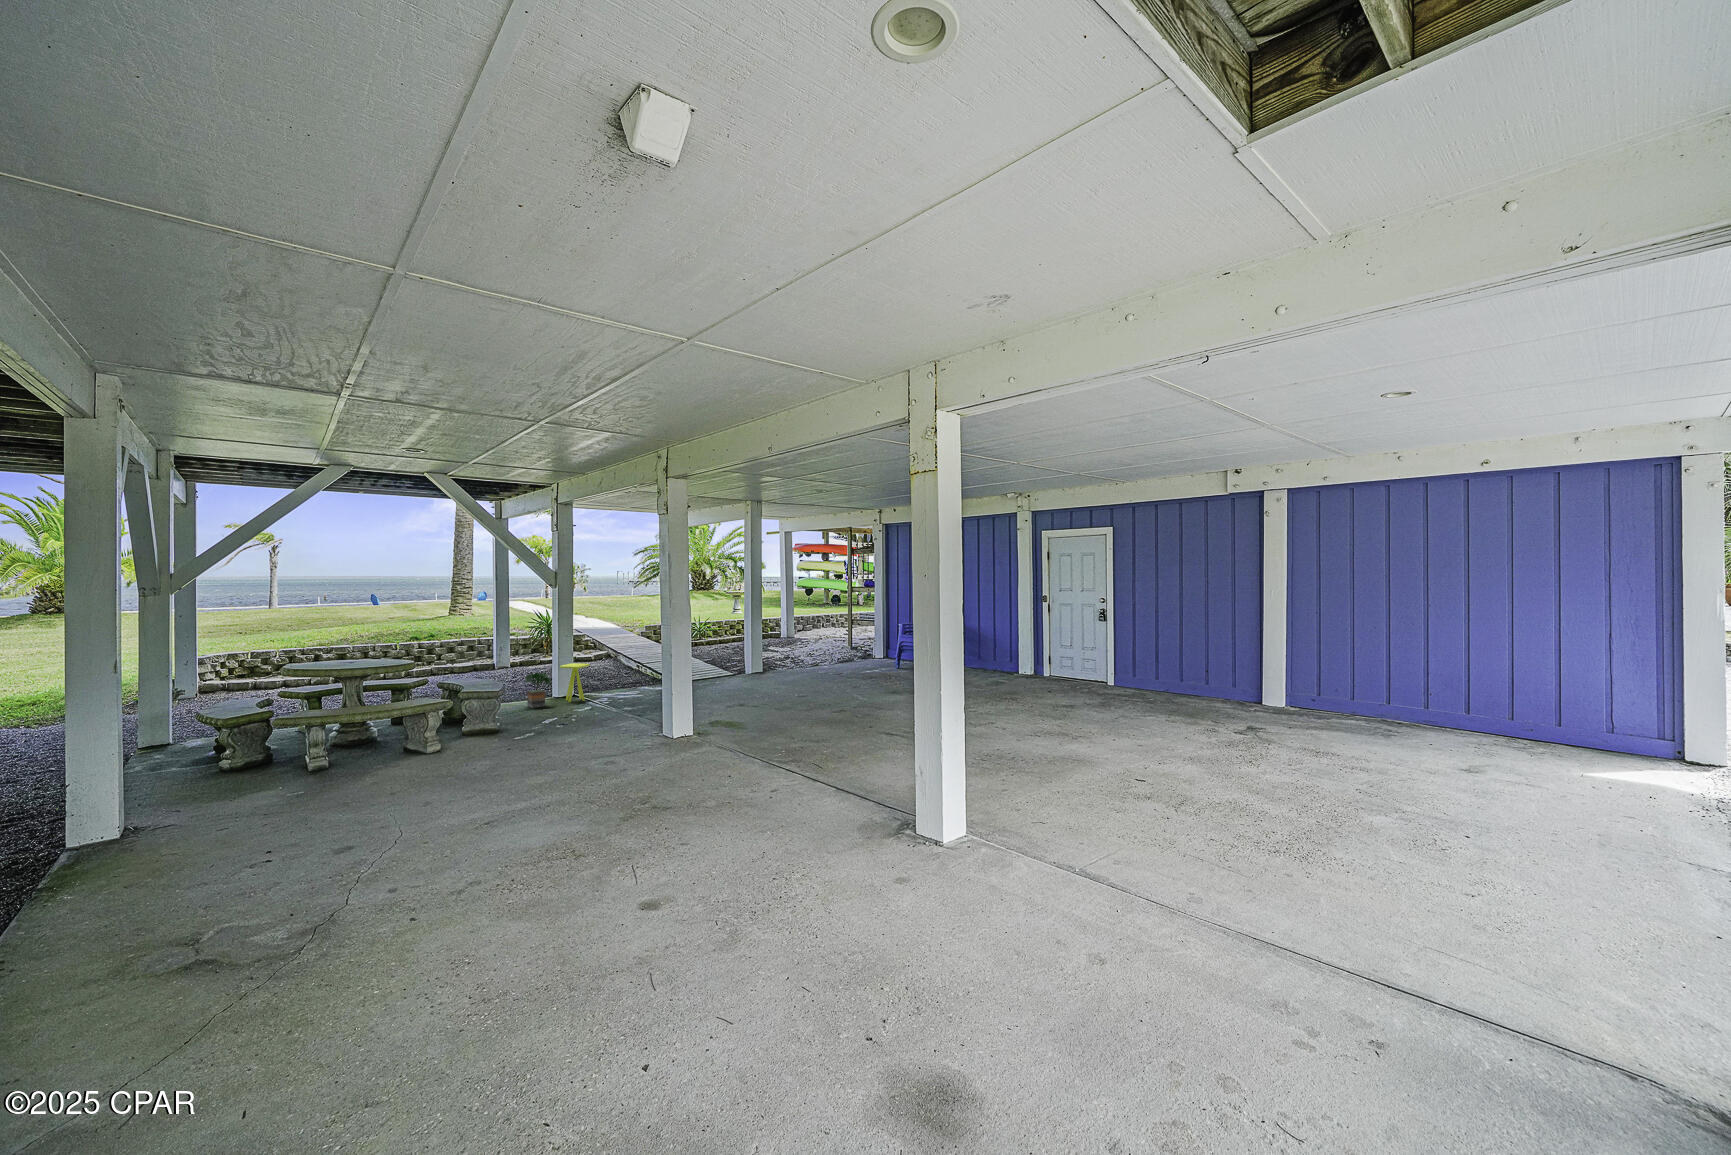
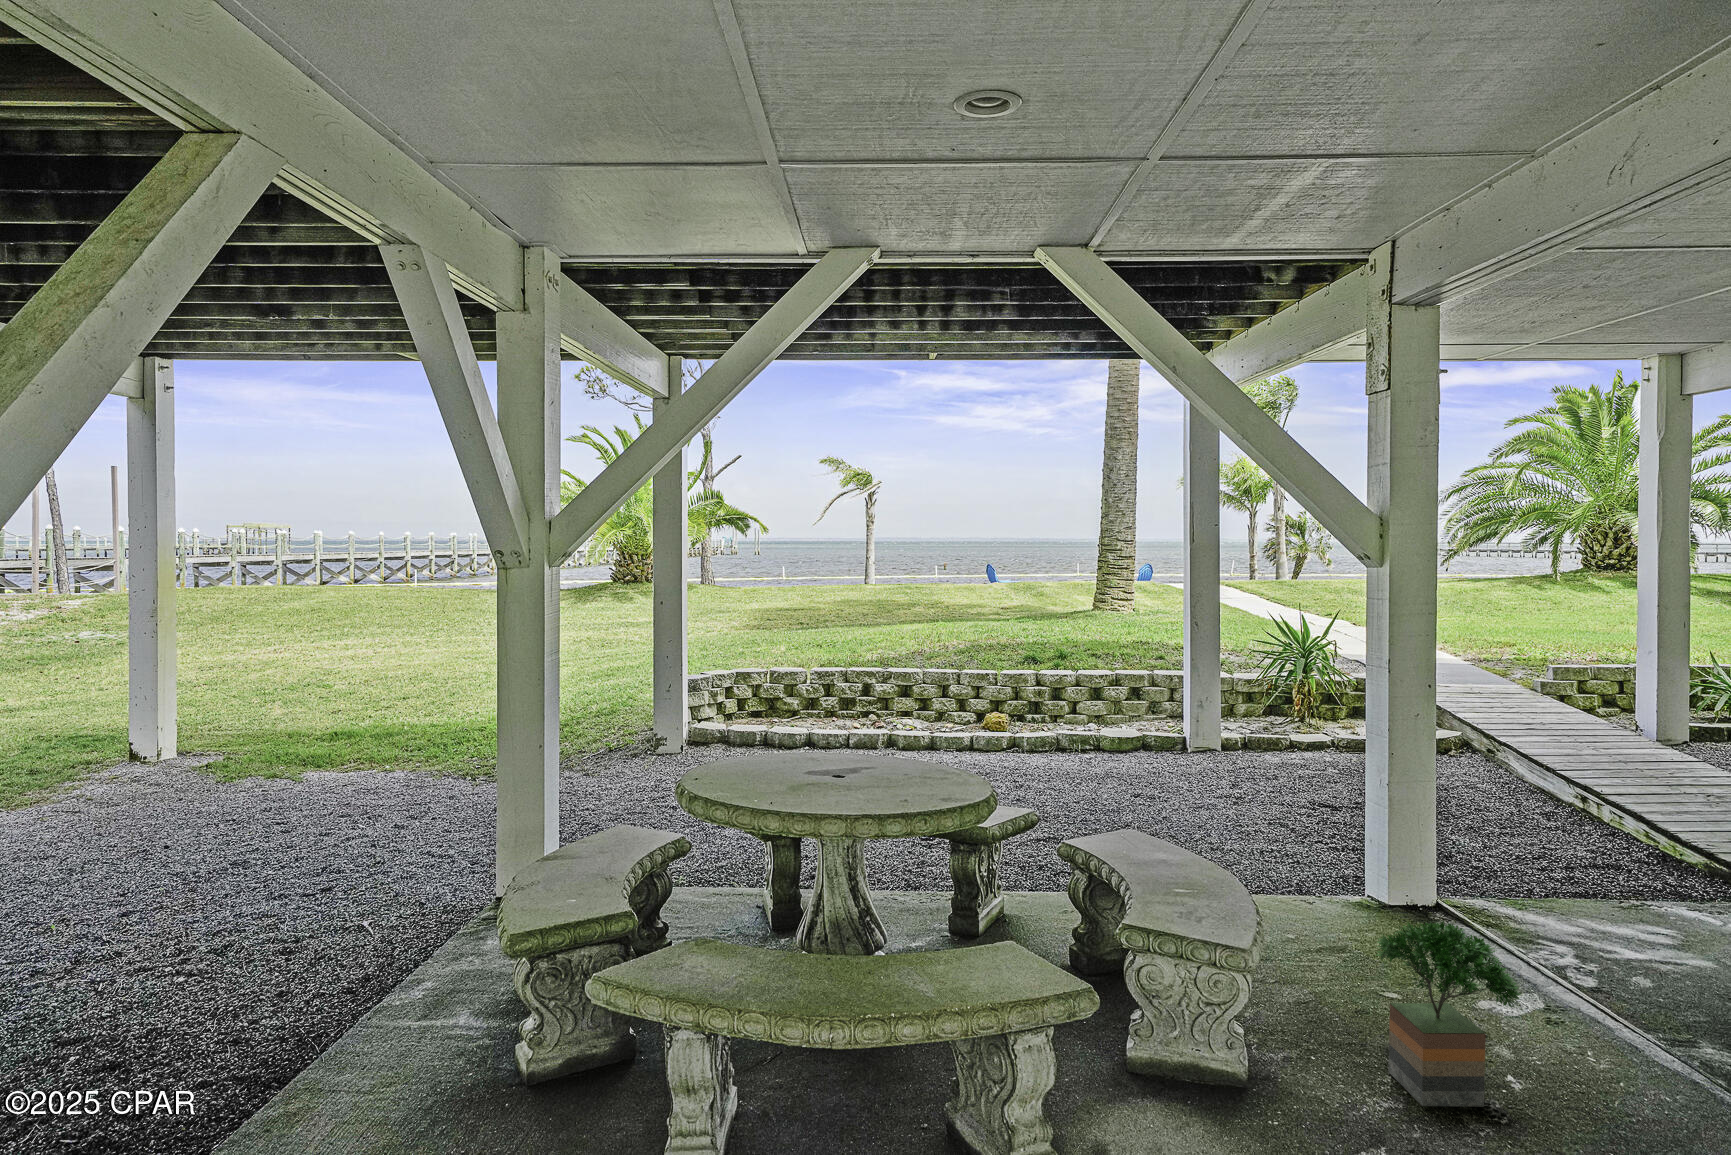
side table: present [560,663,590,702] -> none [1538,881,1699,1104]

